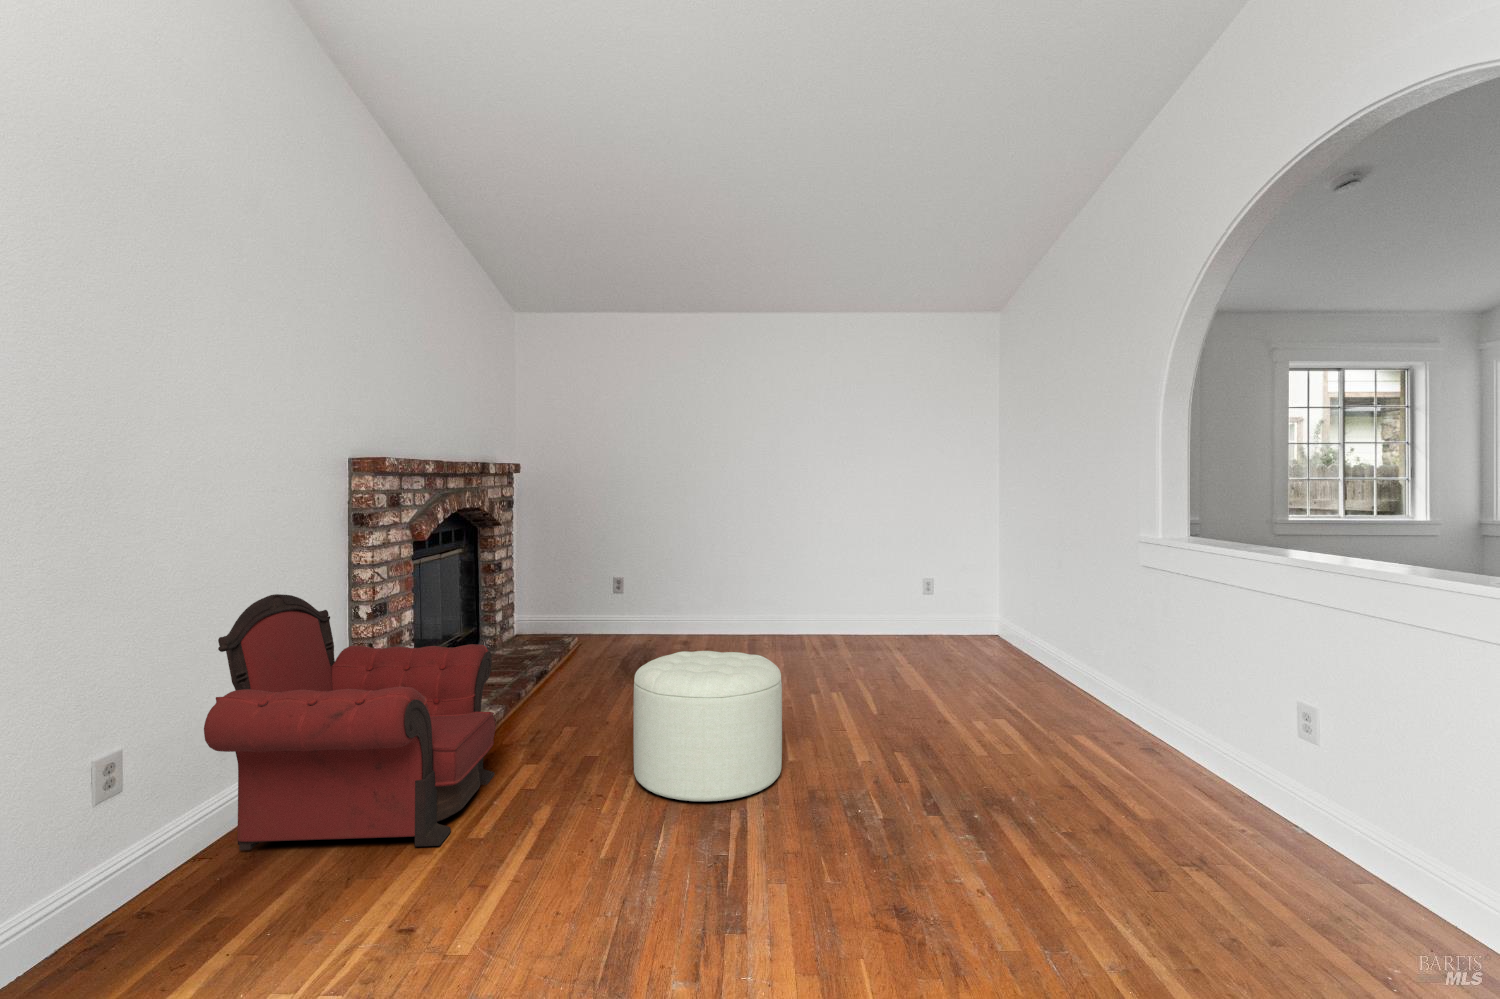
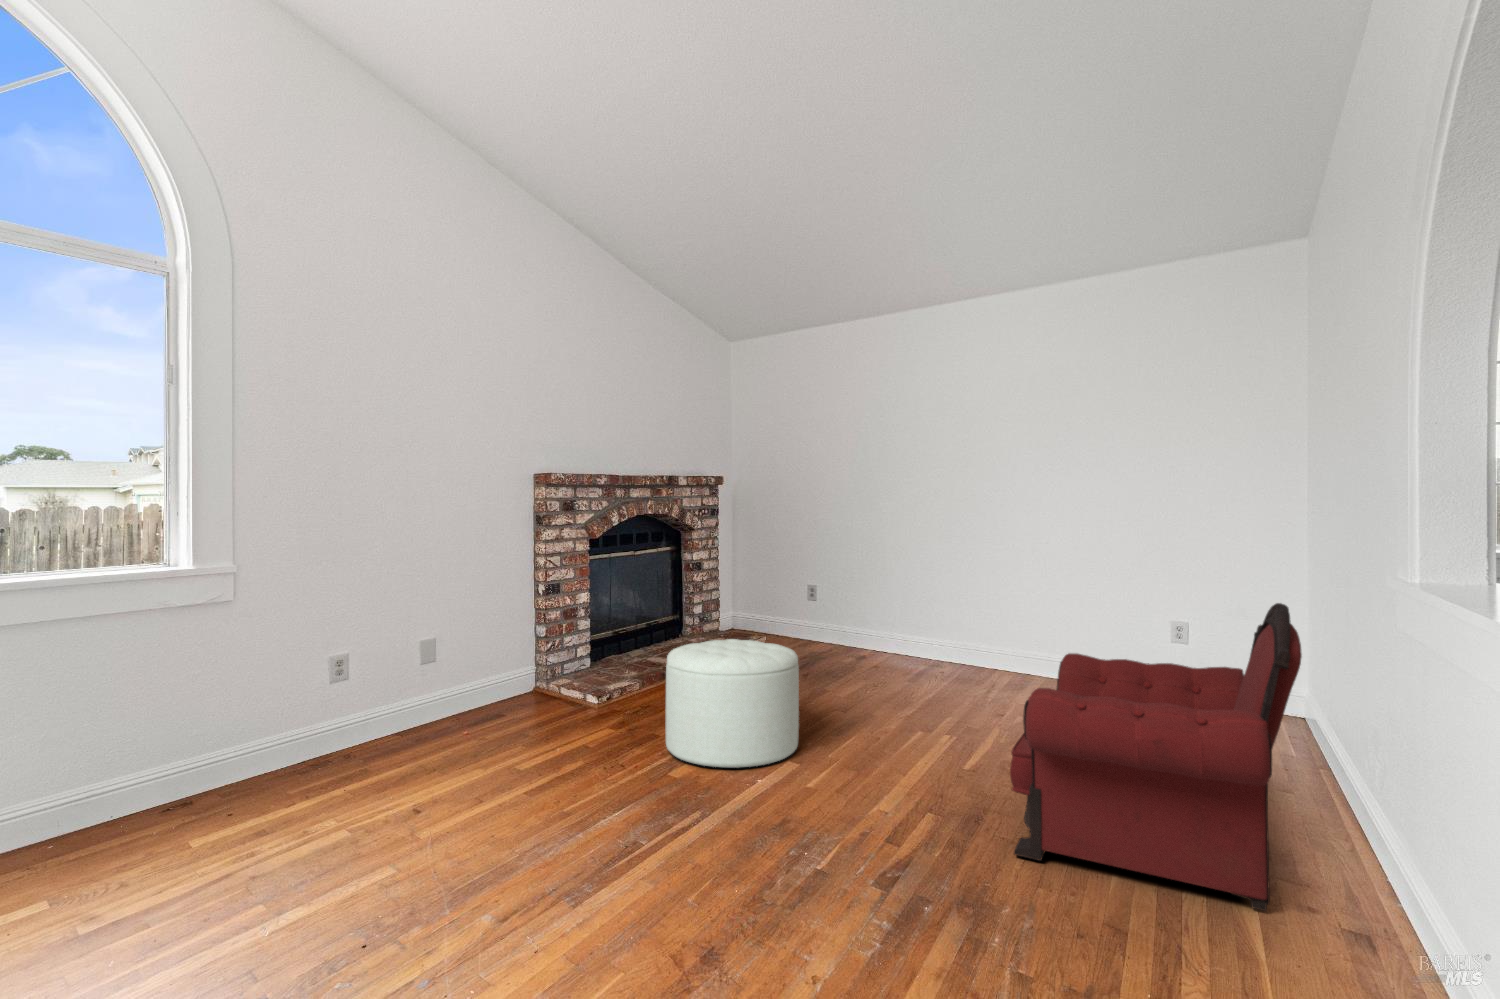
armchair: present [204,594,496,850] -> present [1010,603,1302,911]

